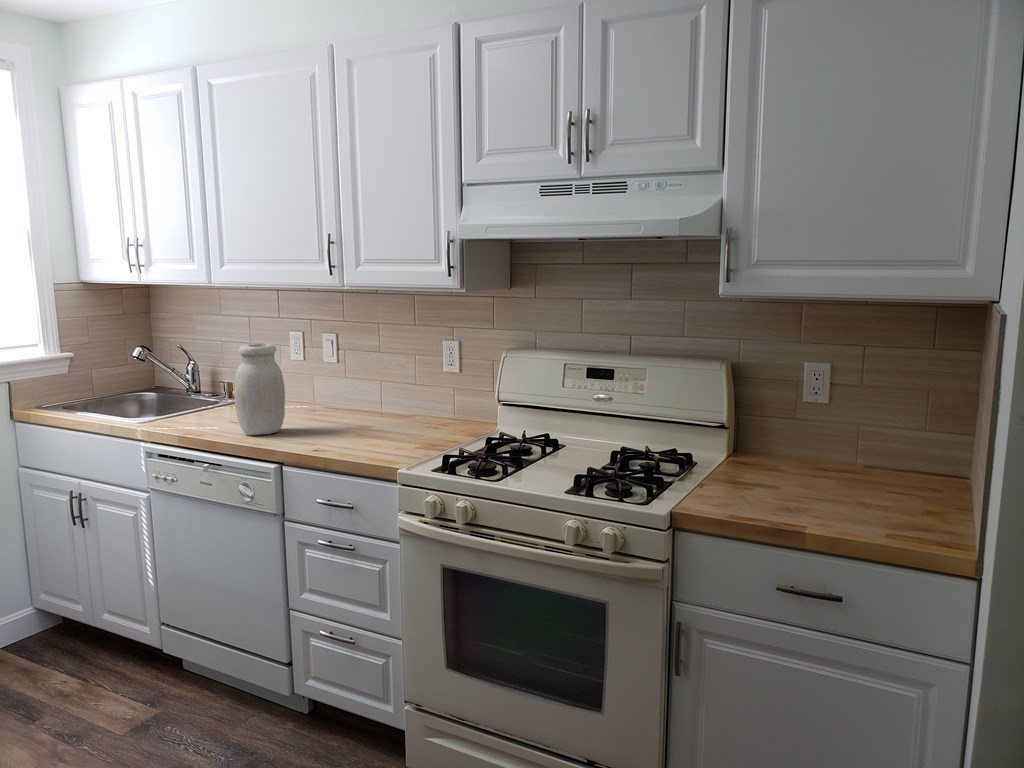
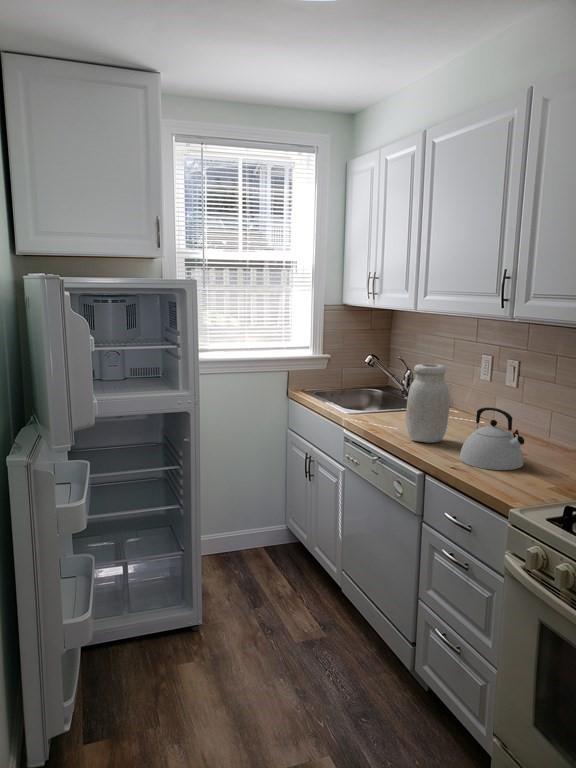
kettle: none [313,381,379,445] -> present [459,407,524,470]

